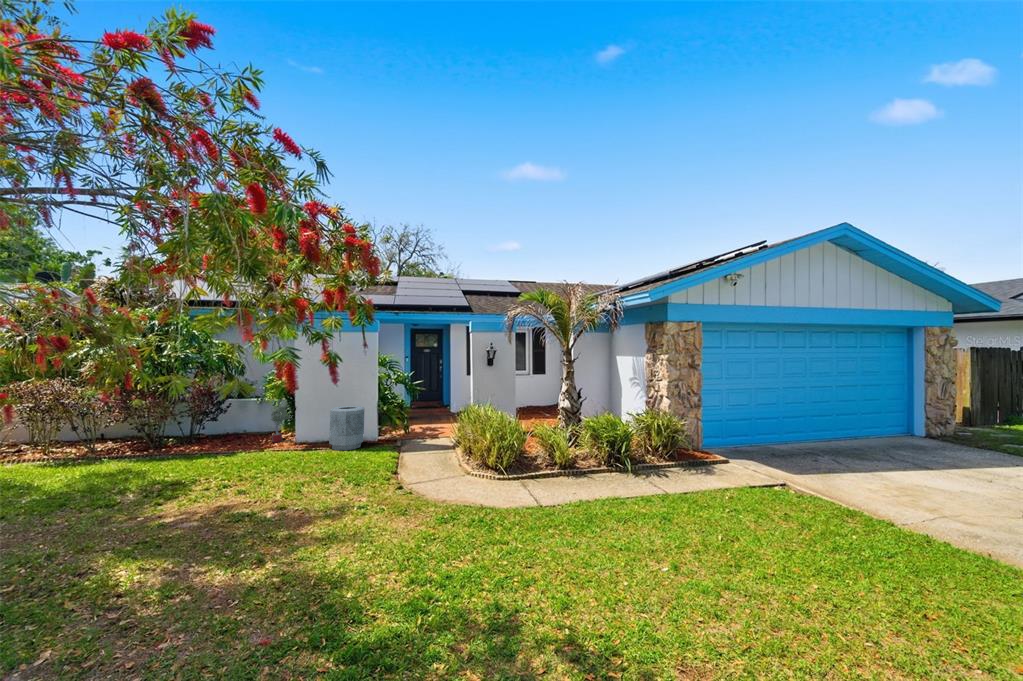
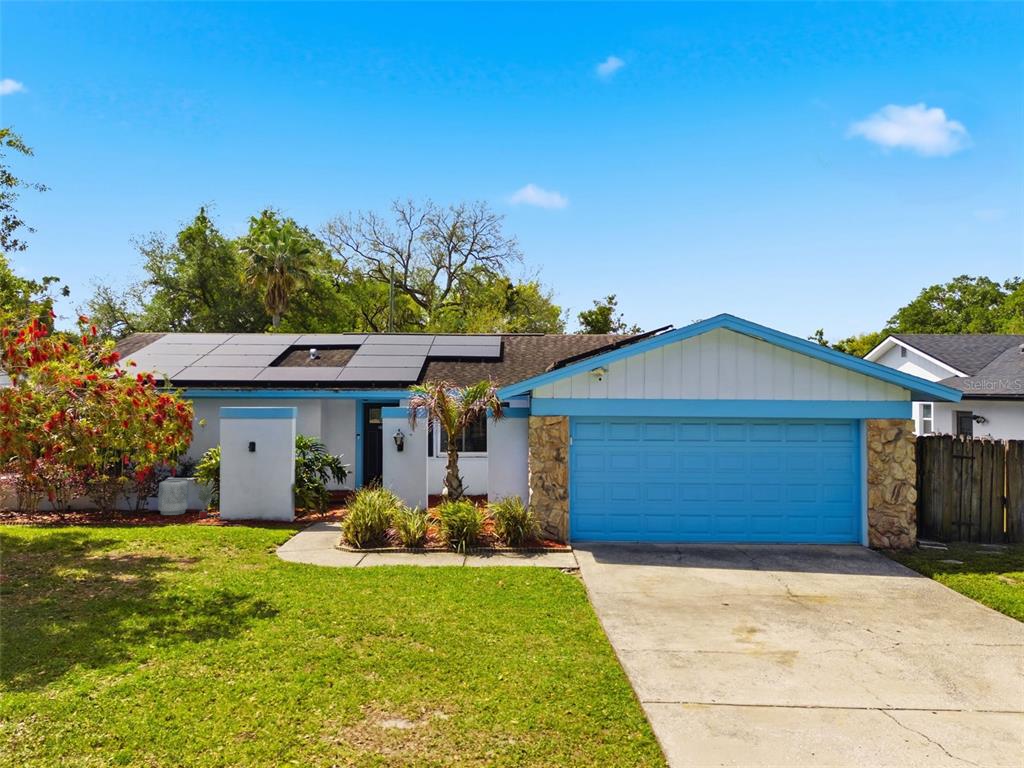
trash can: present [329,406,364,450] -> present [158,480,189,515]

